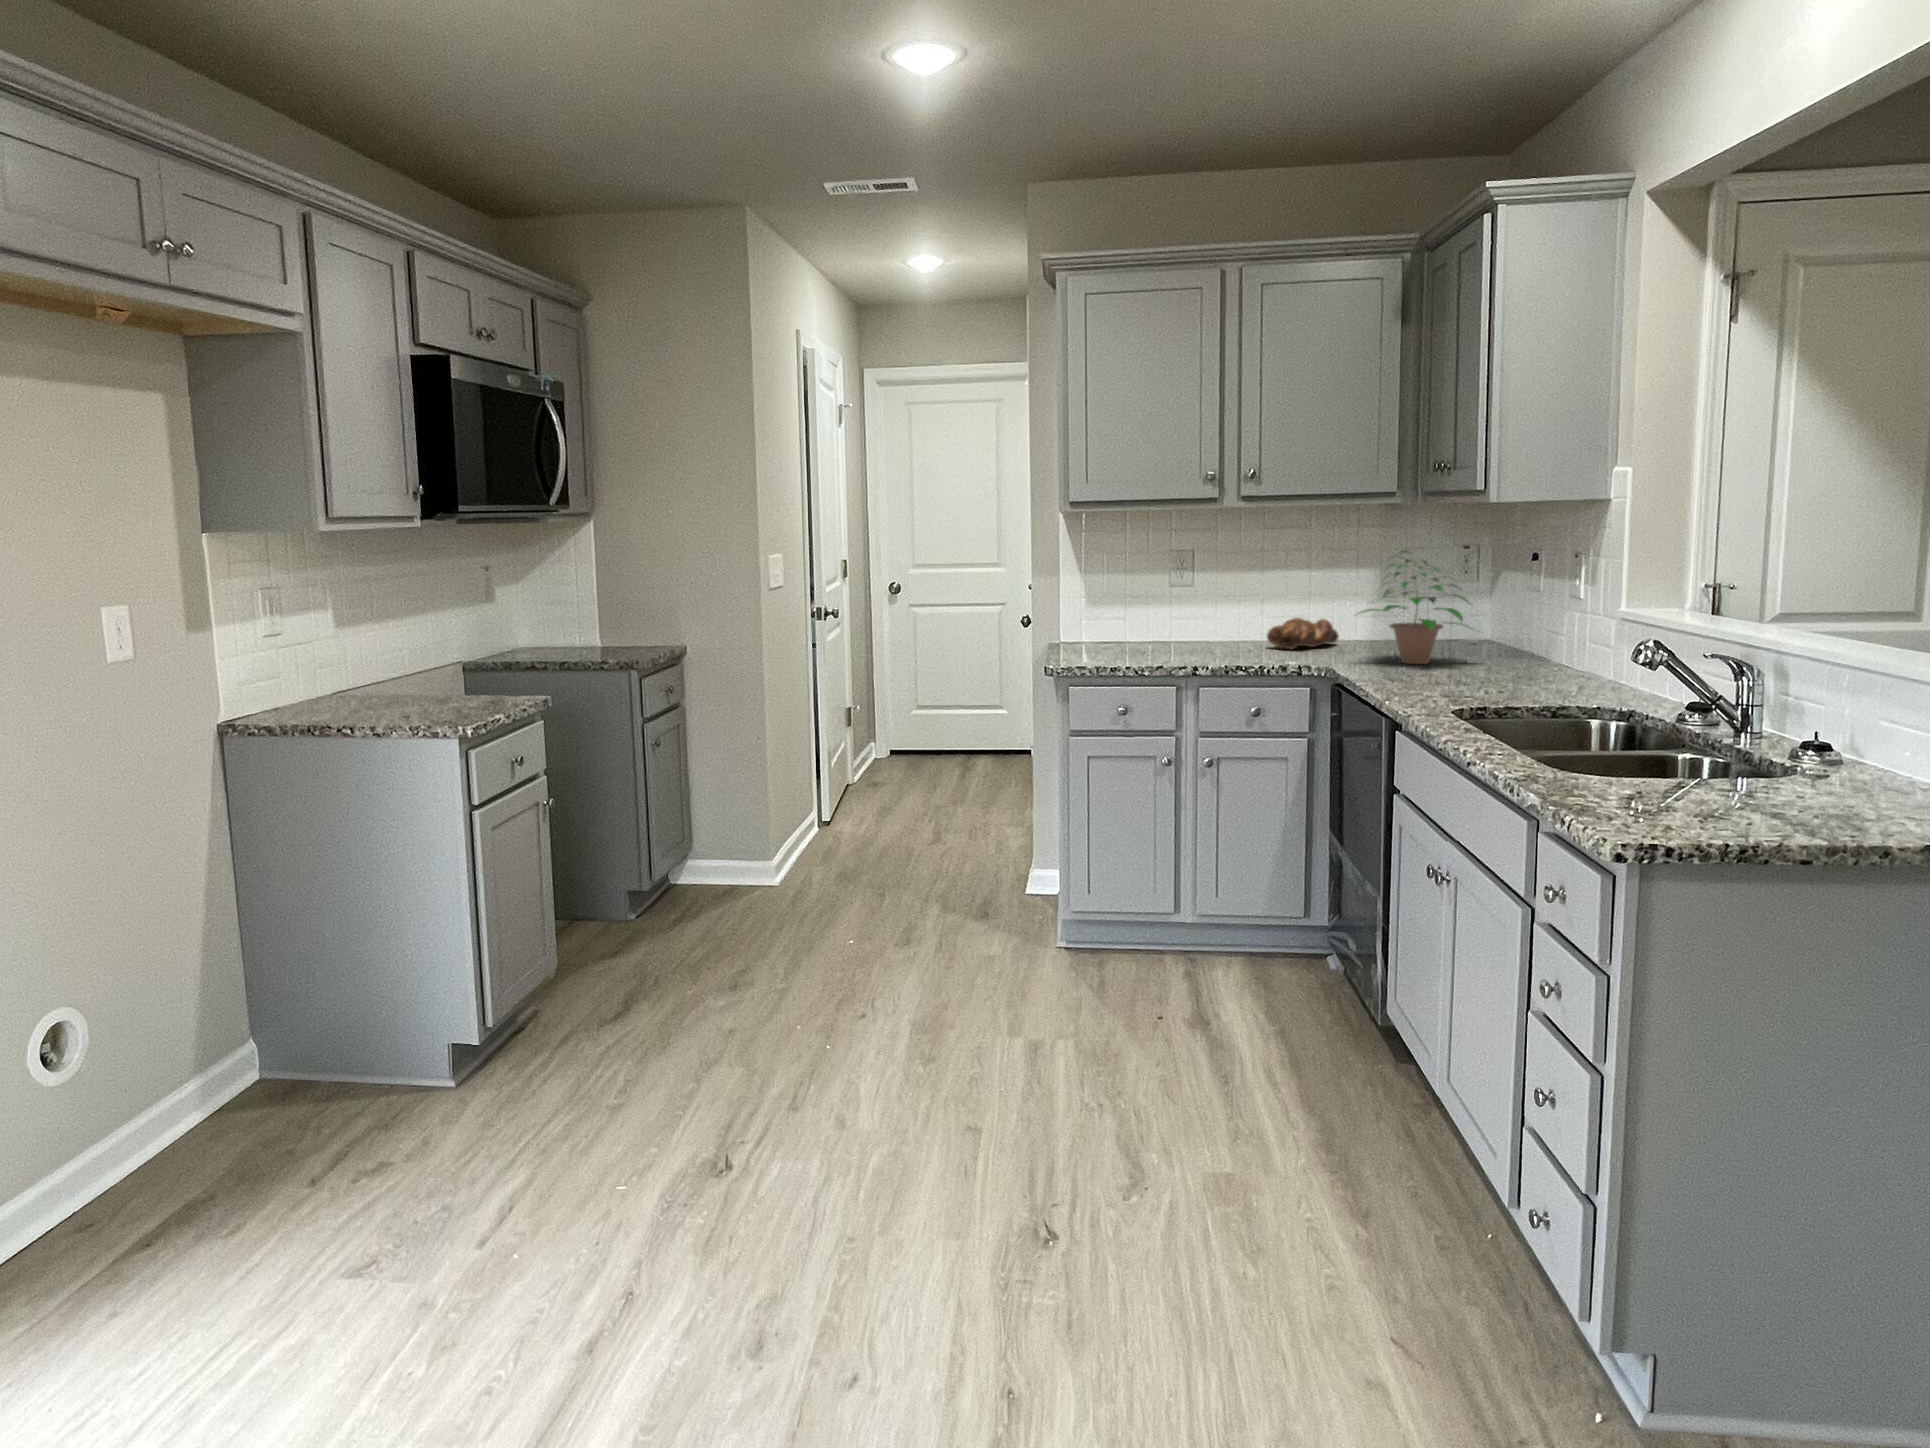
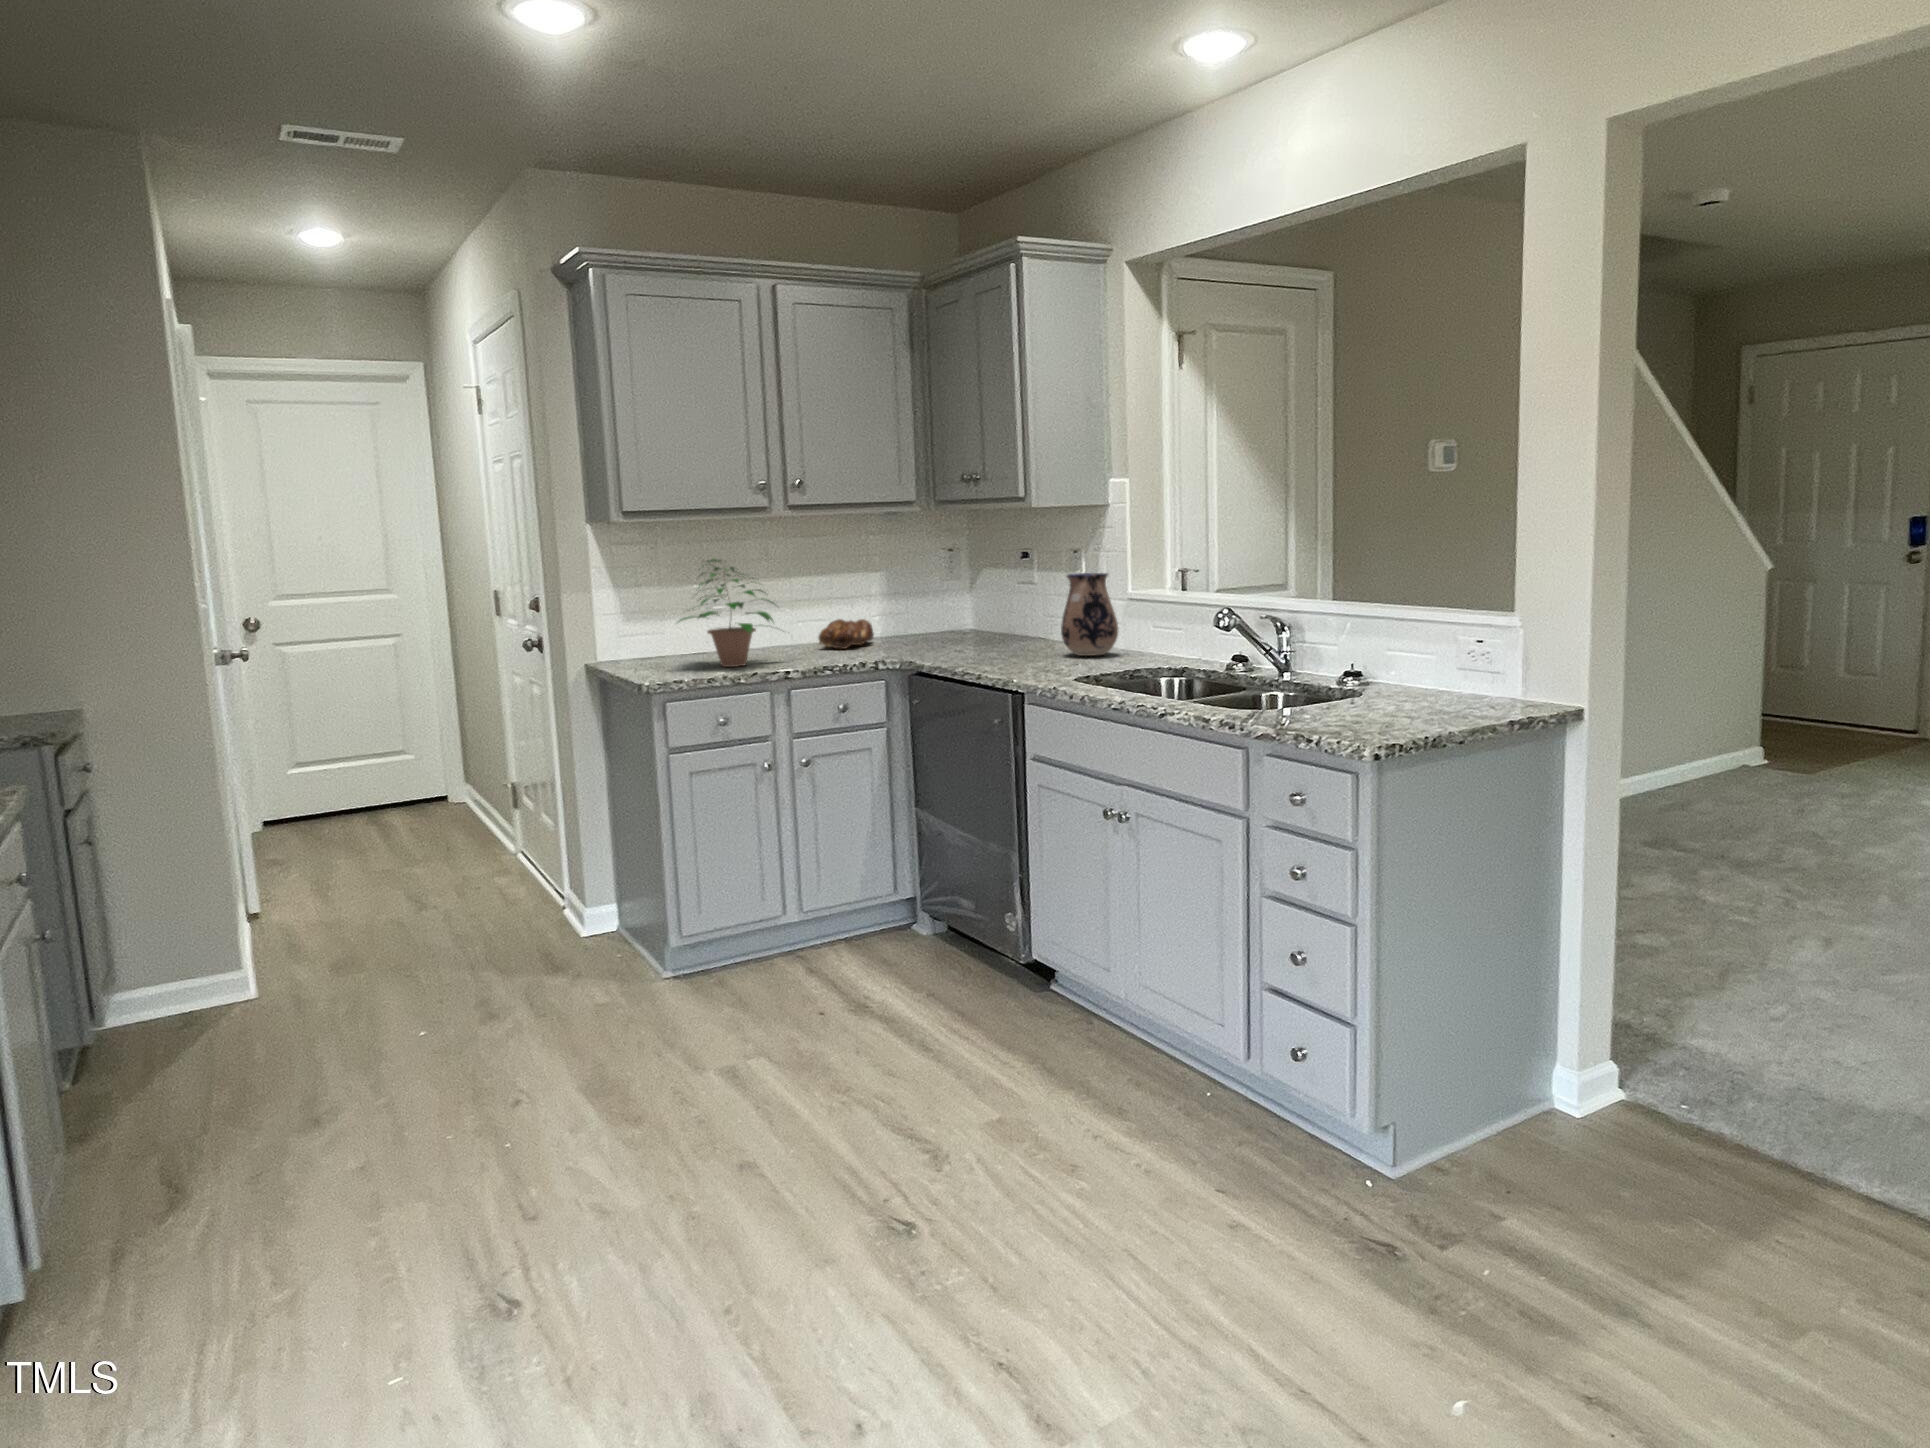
potted plant: present [1360,550,1468,664] -> present [679,559,773,667]
ceramic pitcher: none [1509,582,1586,684] -> present [1061,573,1118,656]

